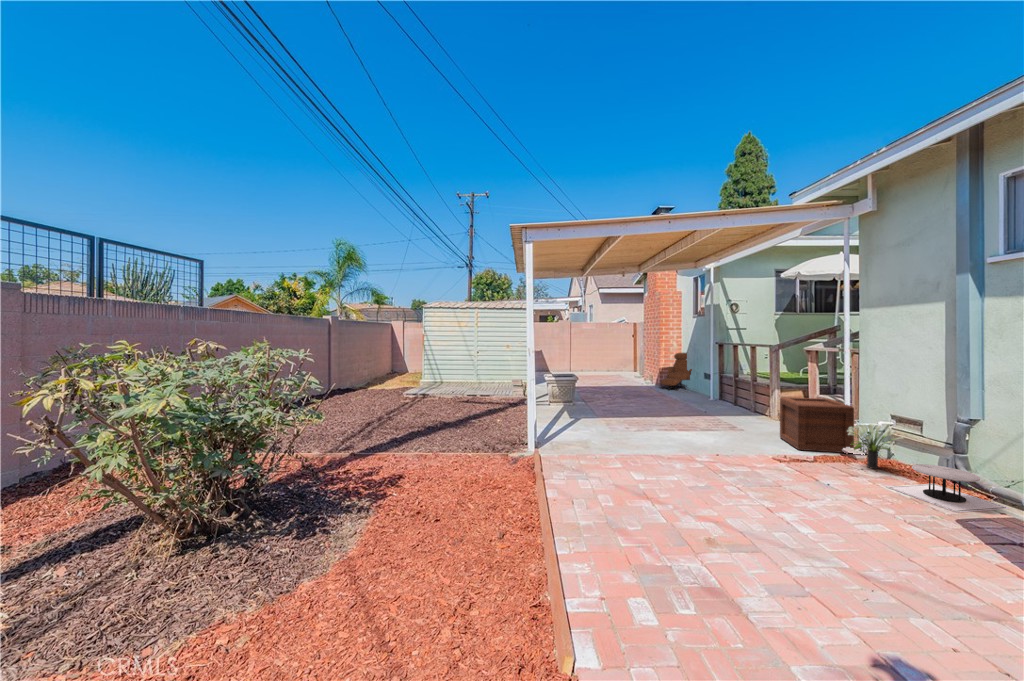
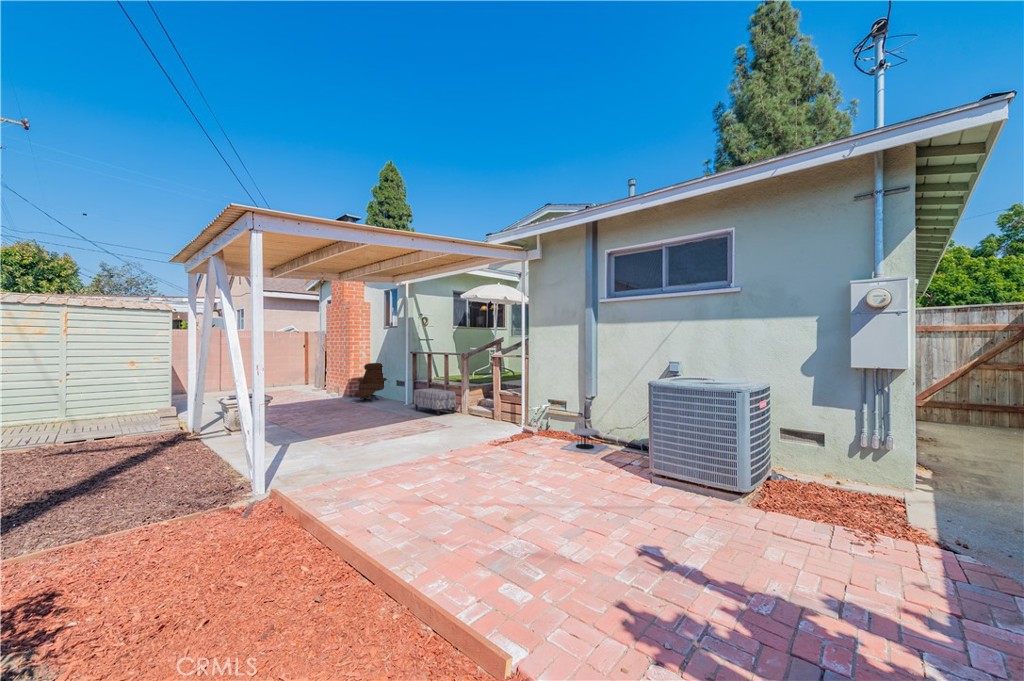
bench: none [713,382,761,414] -> present [414,388,456,416]
wooden crate: present [780,397,854,453] -> none [483,394,530,436]
potted plant: present [847,424,904,469] -> none [531,407,560,439]

